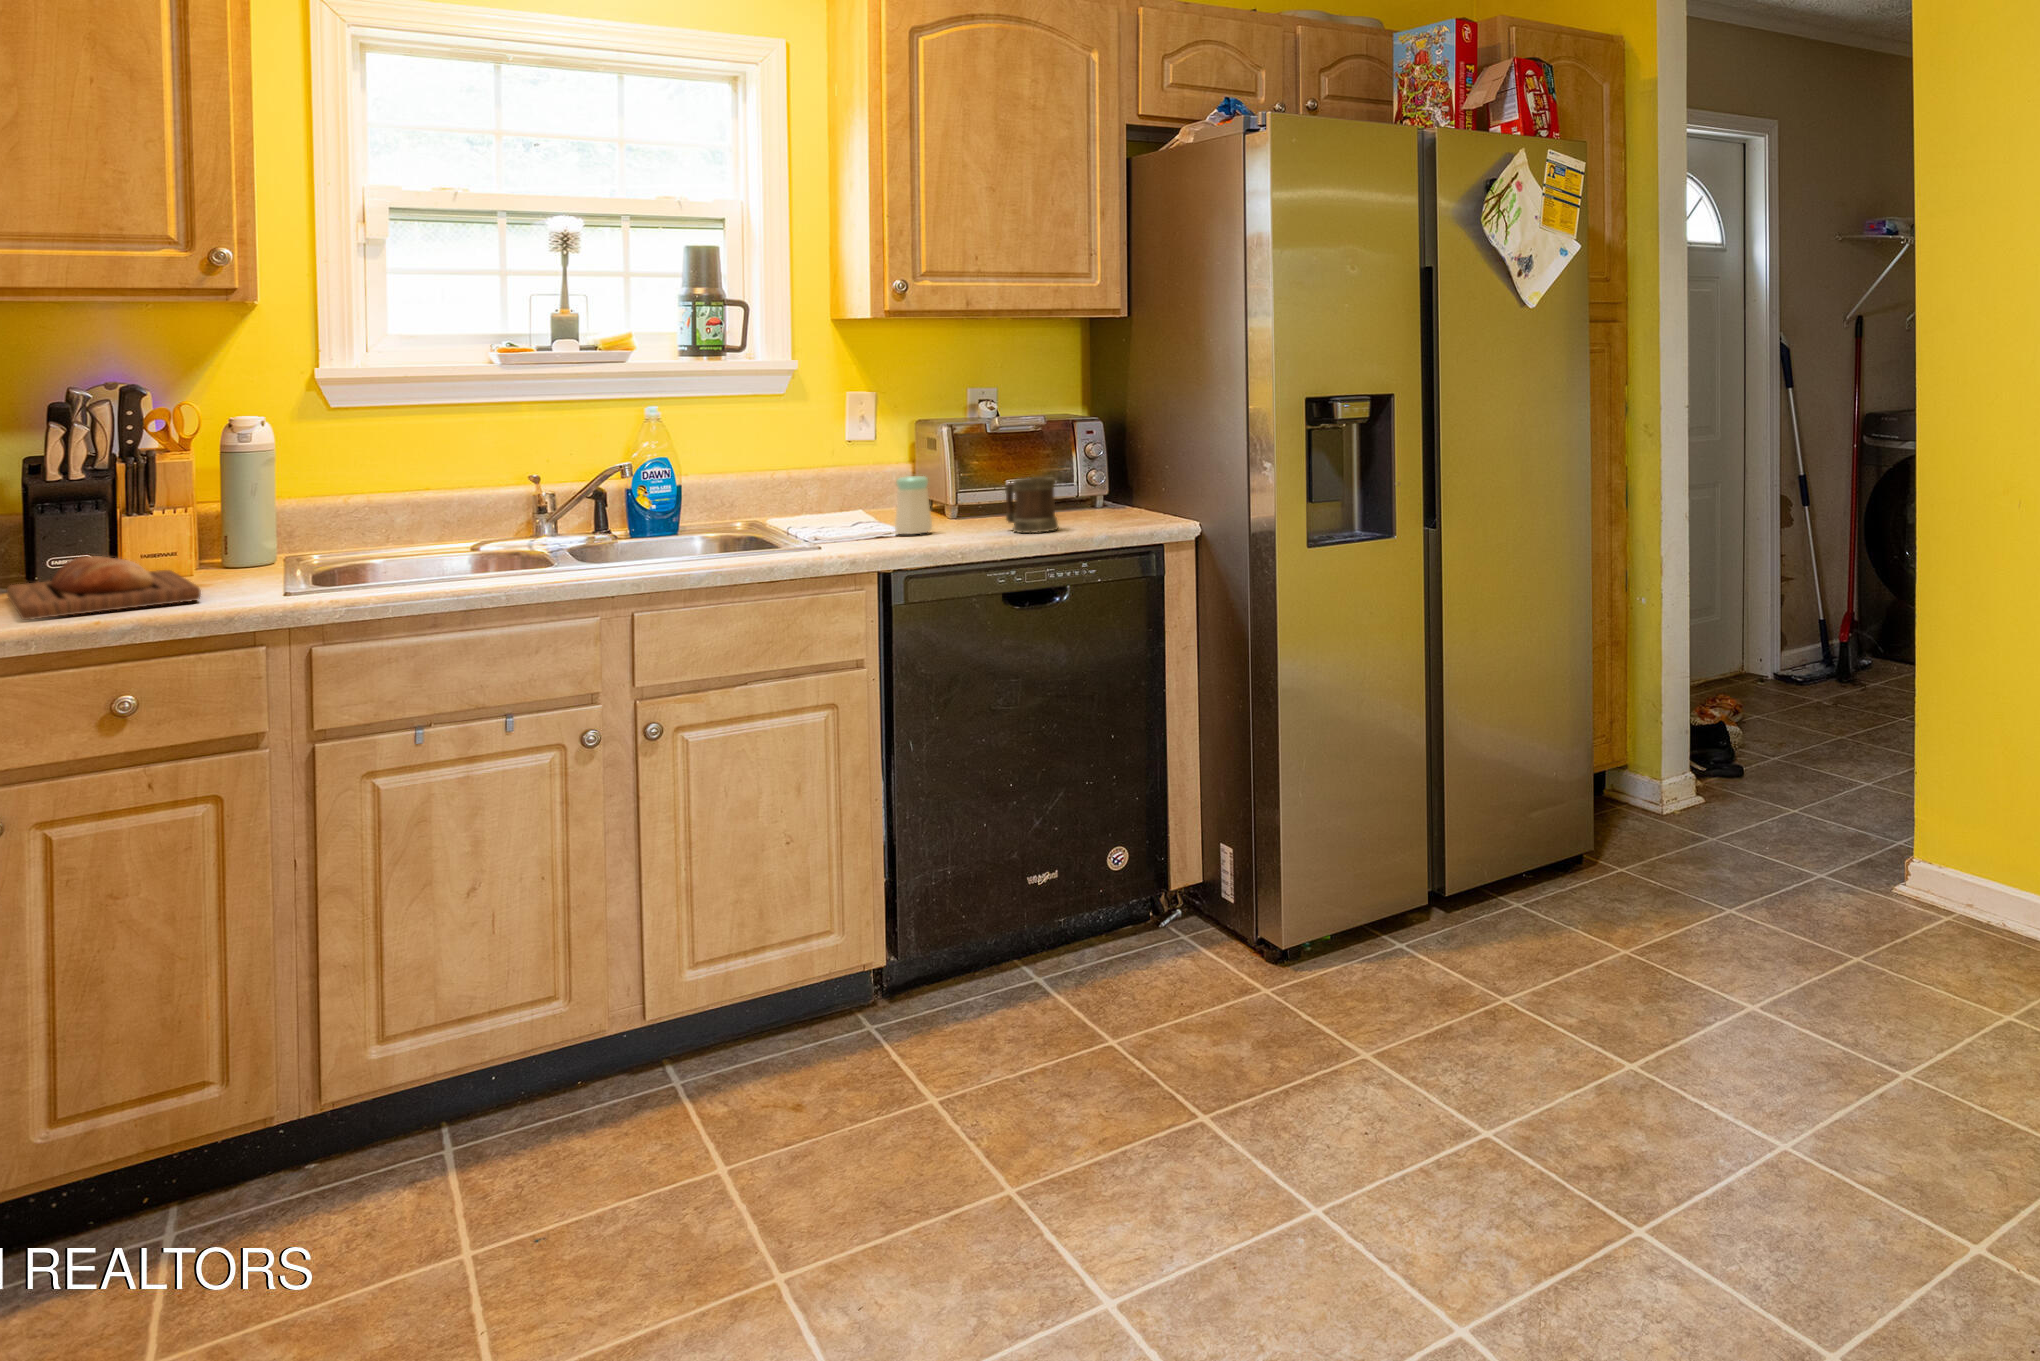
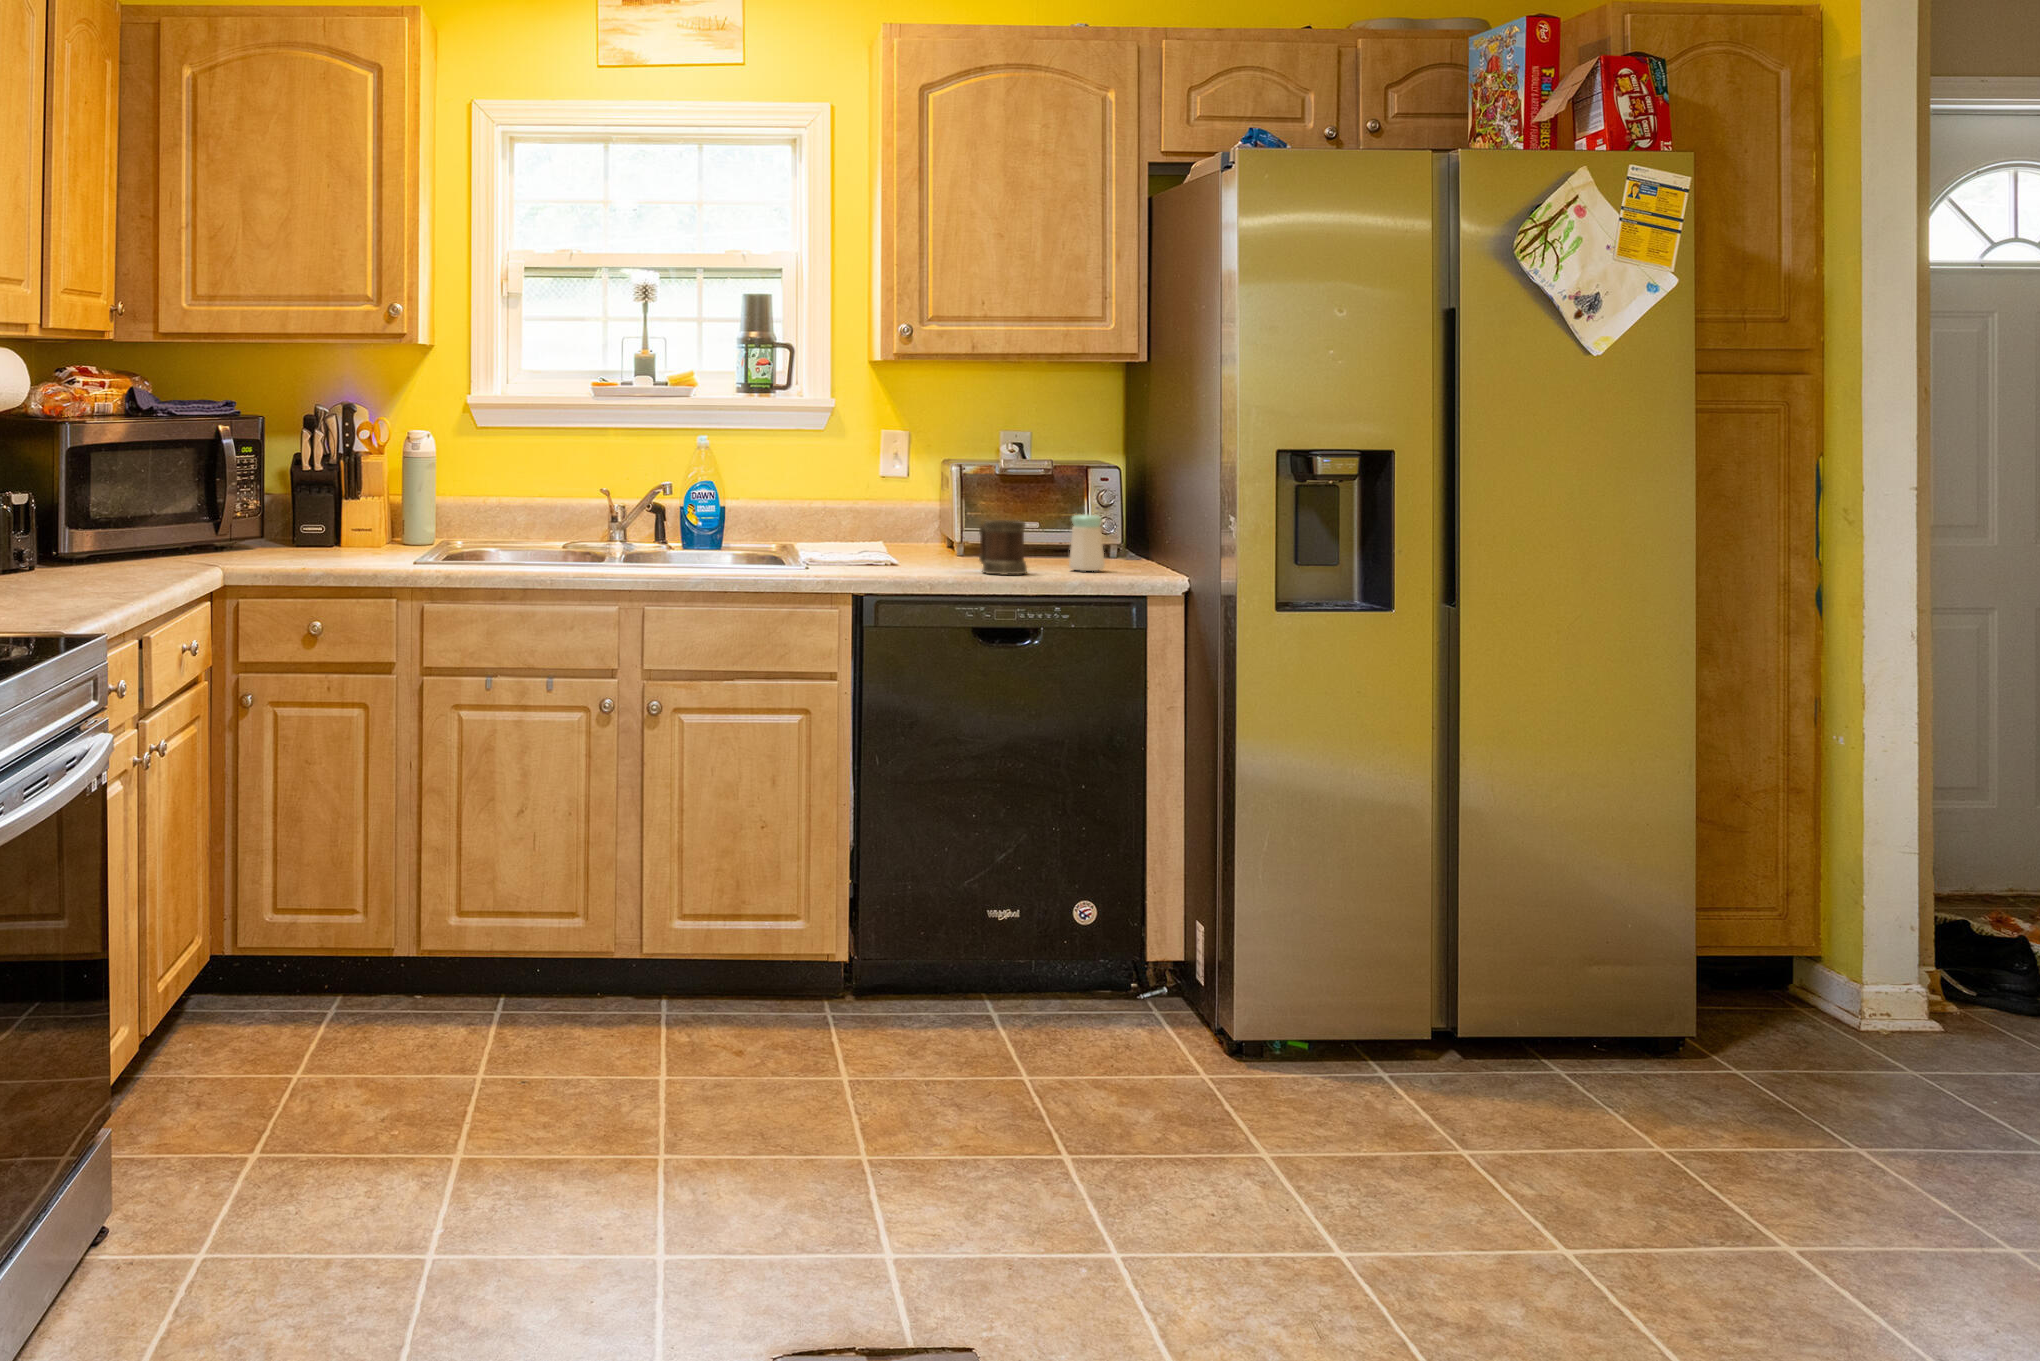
salt shaker: present [895,476,932,535] -> present [1069,514,1105,571]
bread loaf: present [7,556,201,620] -> none [278,526,375,564]

